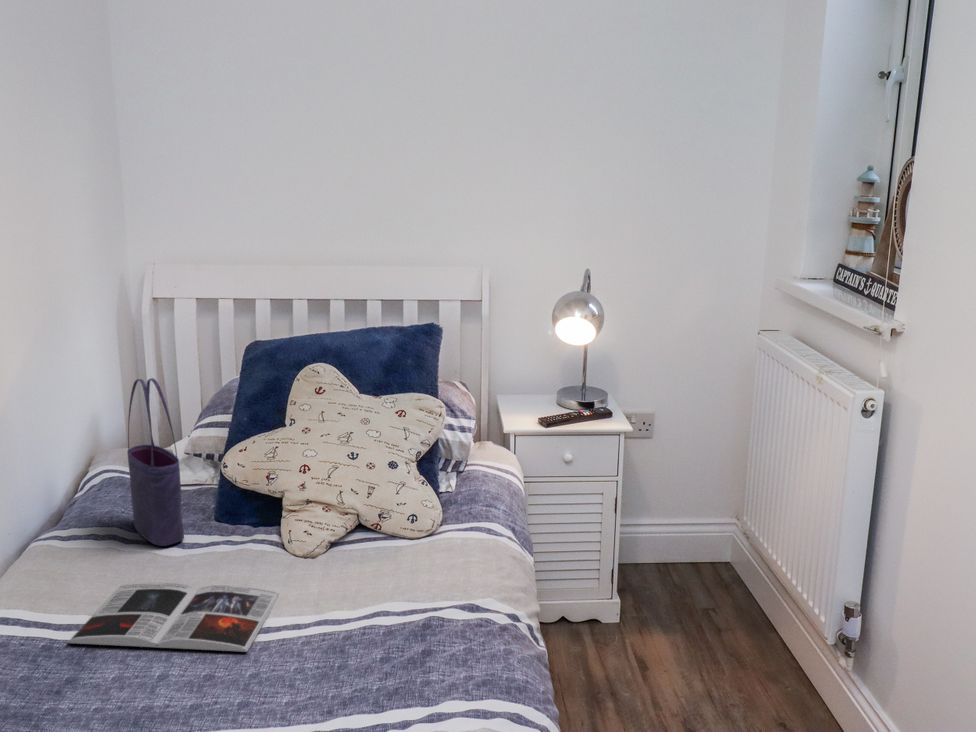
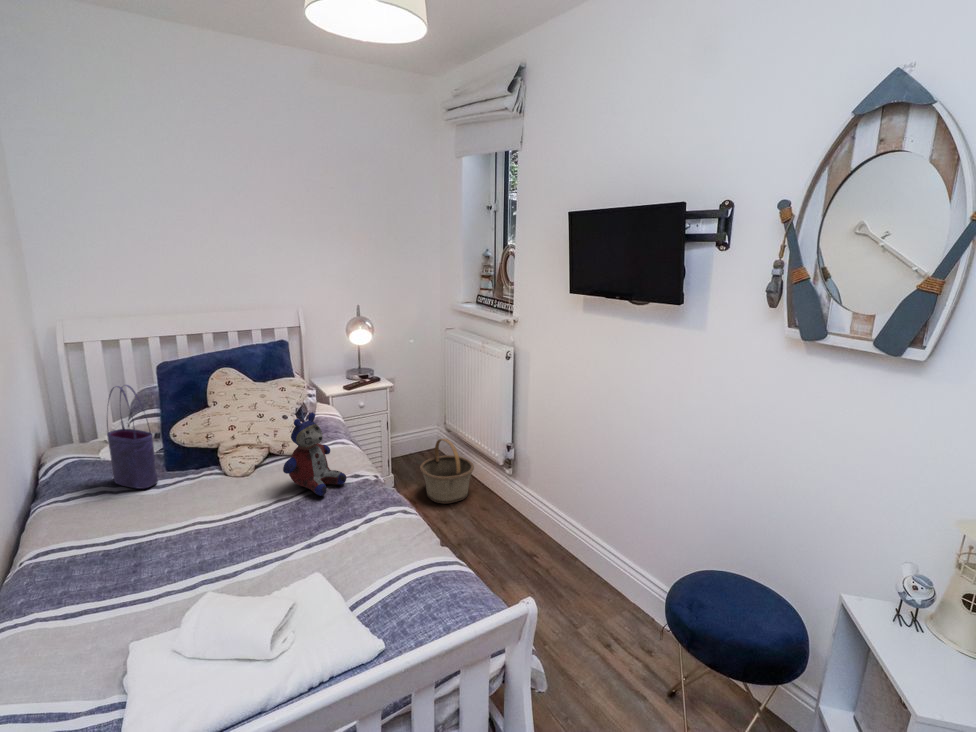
stuffed bear: none [336,474,447,631] -> present [283,413,346,496]
basket: none [663,550,774,683] -> present [420,439,474,503]
magazine: present [68,582,279,652] -> none [119,494,245,548]

